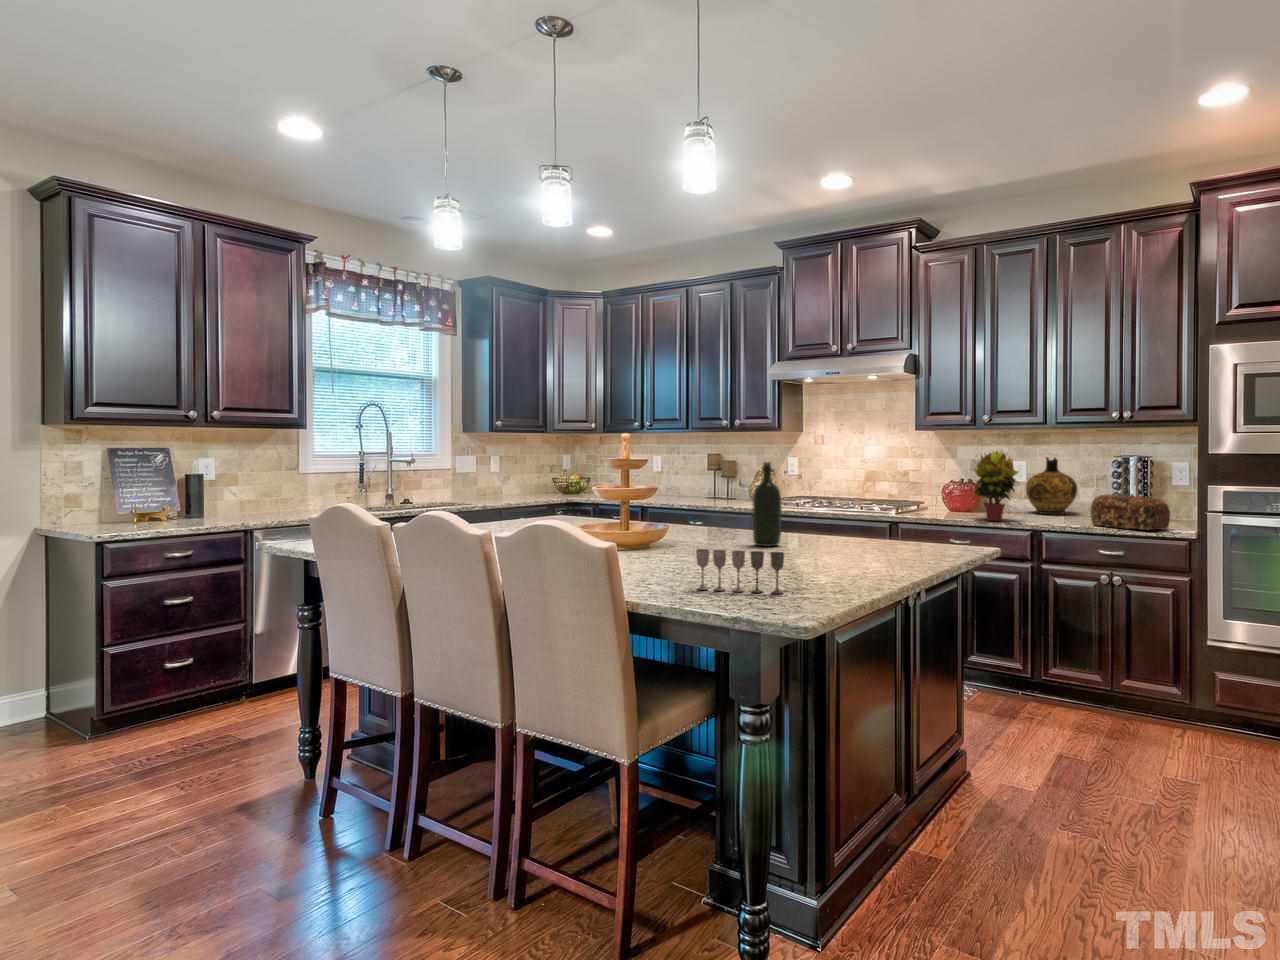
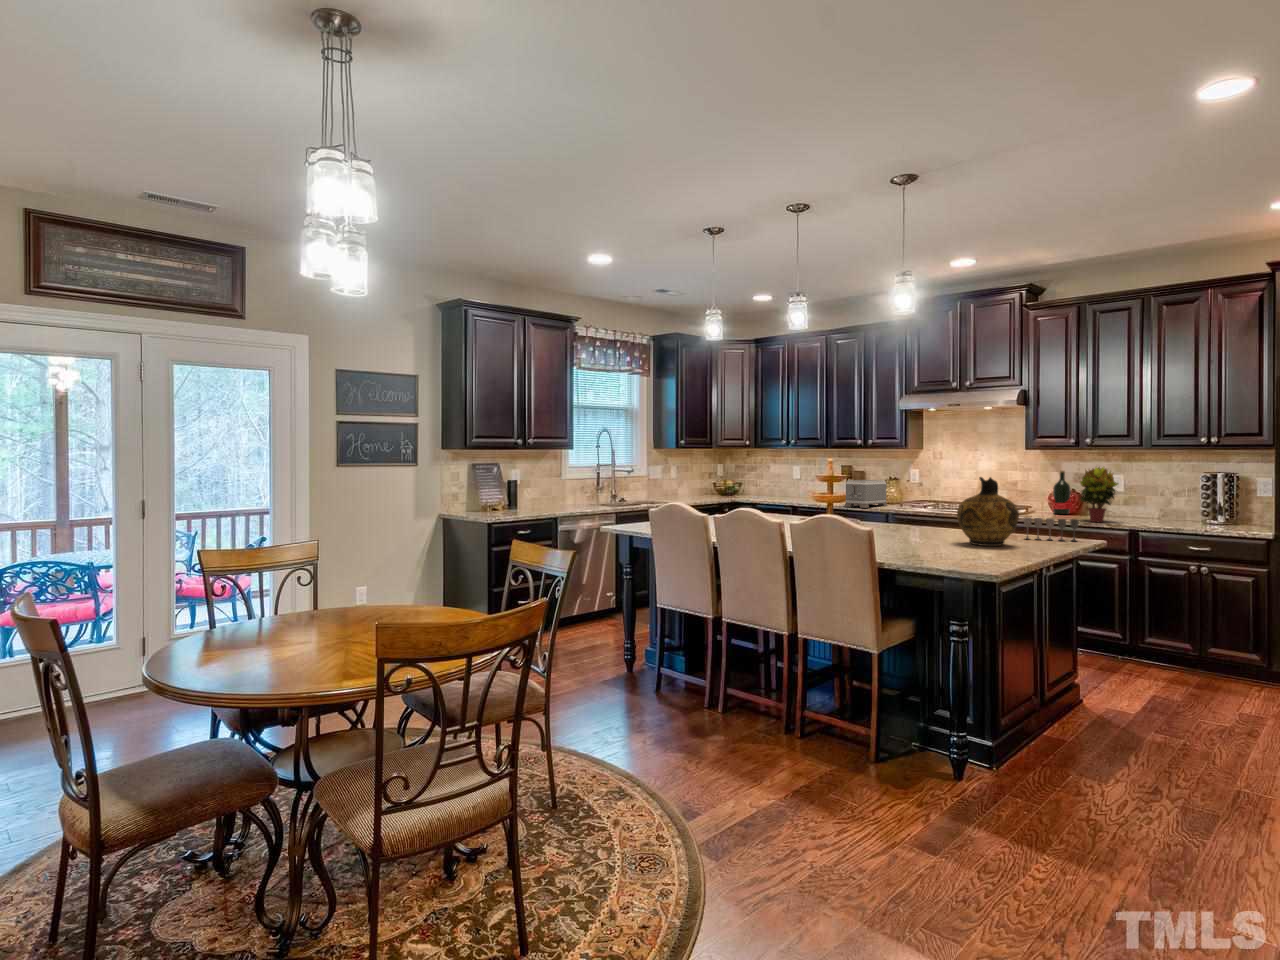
ceramic jug: present [1026,457,1077,514] -> present [957,477,1019,546]
wine bottle: present [753,462,782,546] -> present [1053,471,1071,514]
toaster: none [699,470,755,507] -> present [844,480,887,508]
bread loaf: present [1091,495,1170,530] -> none [1182,502,1253,531]
wine glass: present [696,549,784,594] -> present [1024,518,1079,541]

